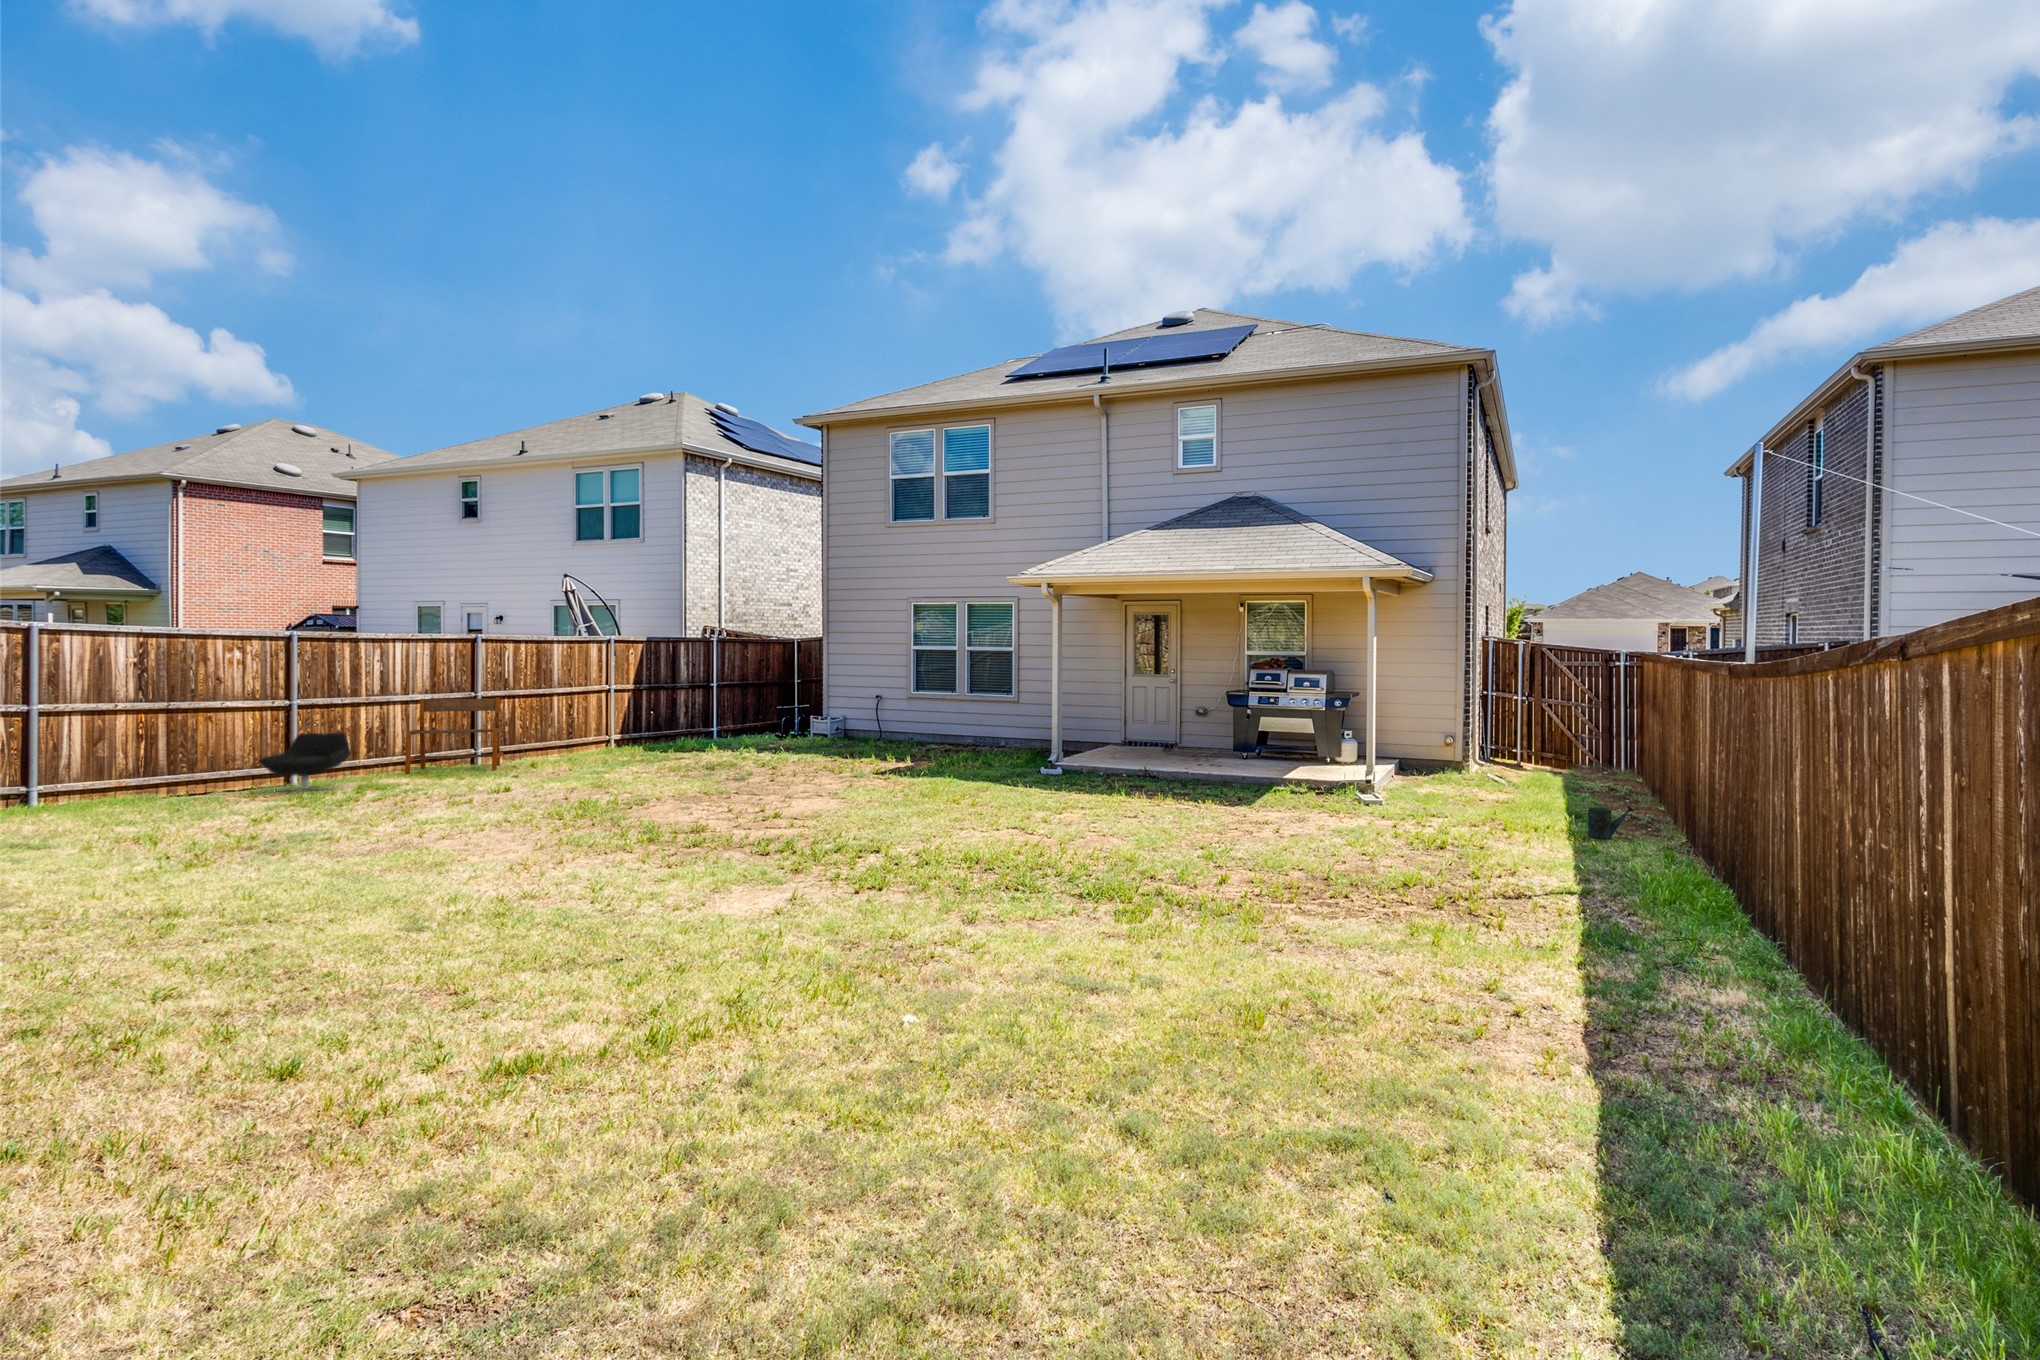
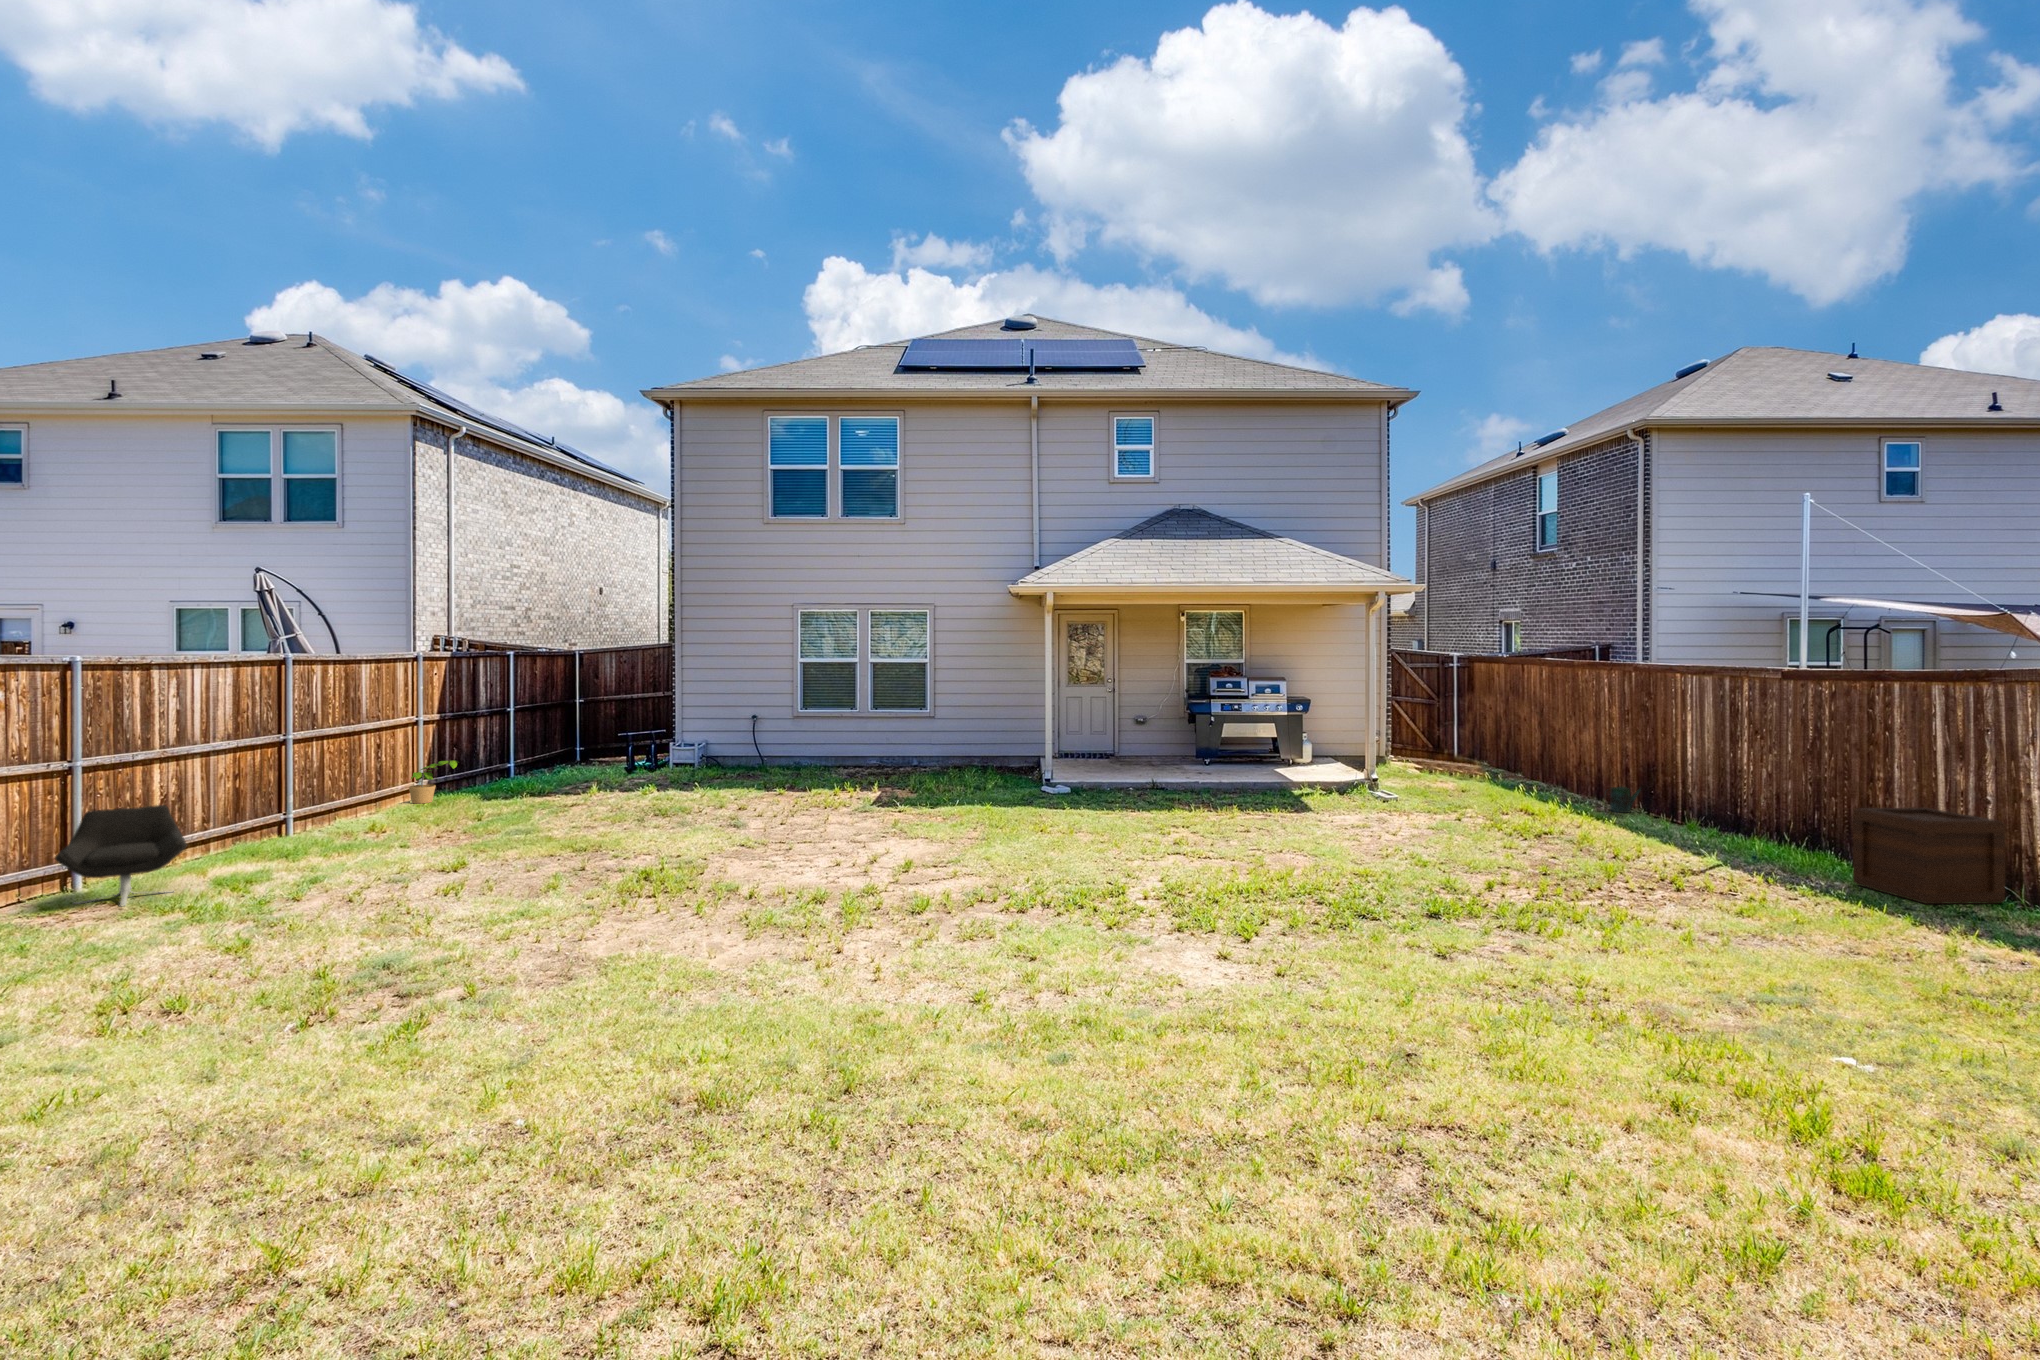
bench: present [405,698,503,774] -> none [211,741,356,860]
potted plant: none [596,718,631,749] -> present [409,760,458,804]
wooden crate: none [1604,840,1747,980] -> present [1853,808,2005,904]

